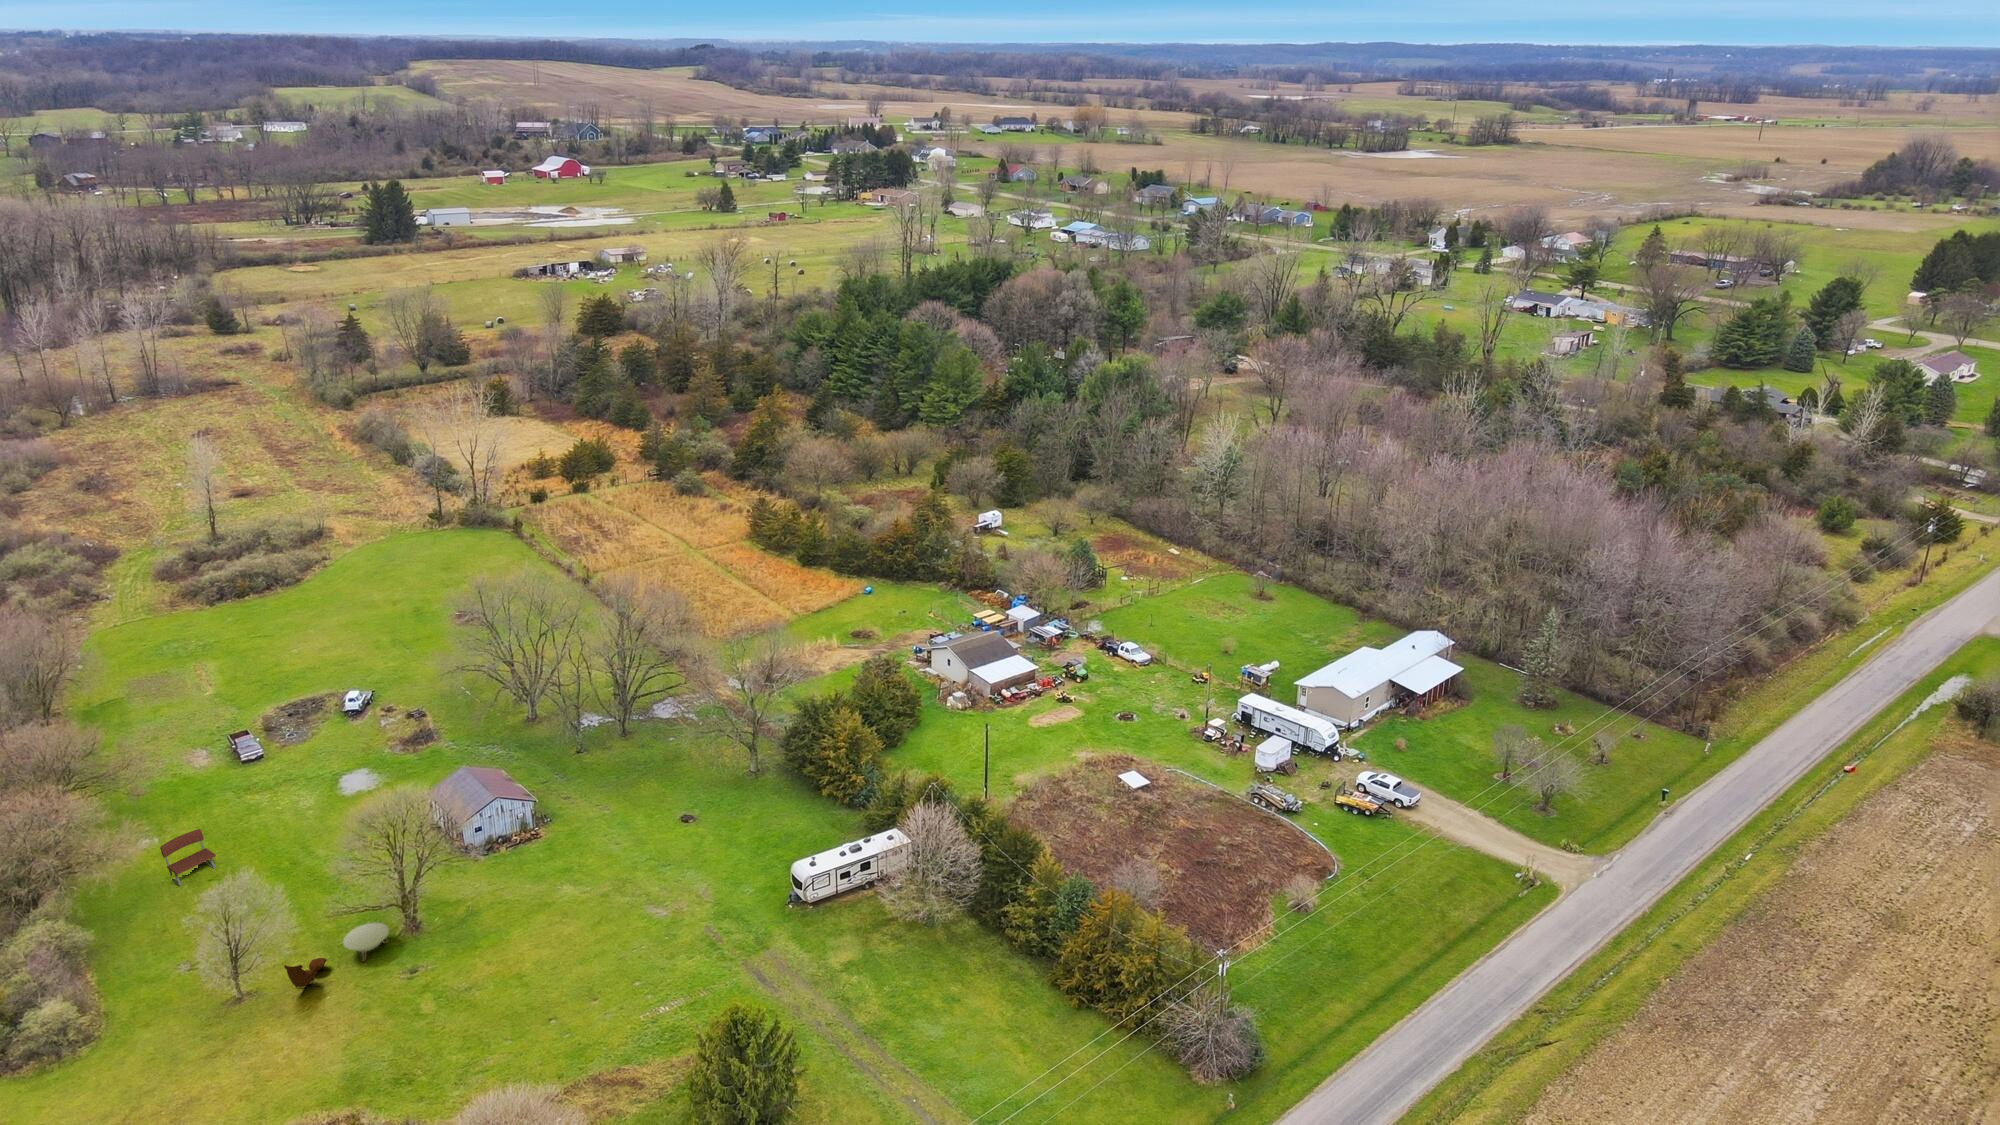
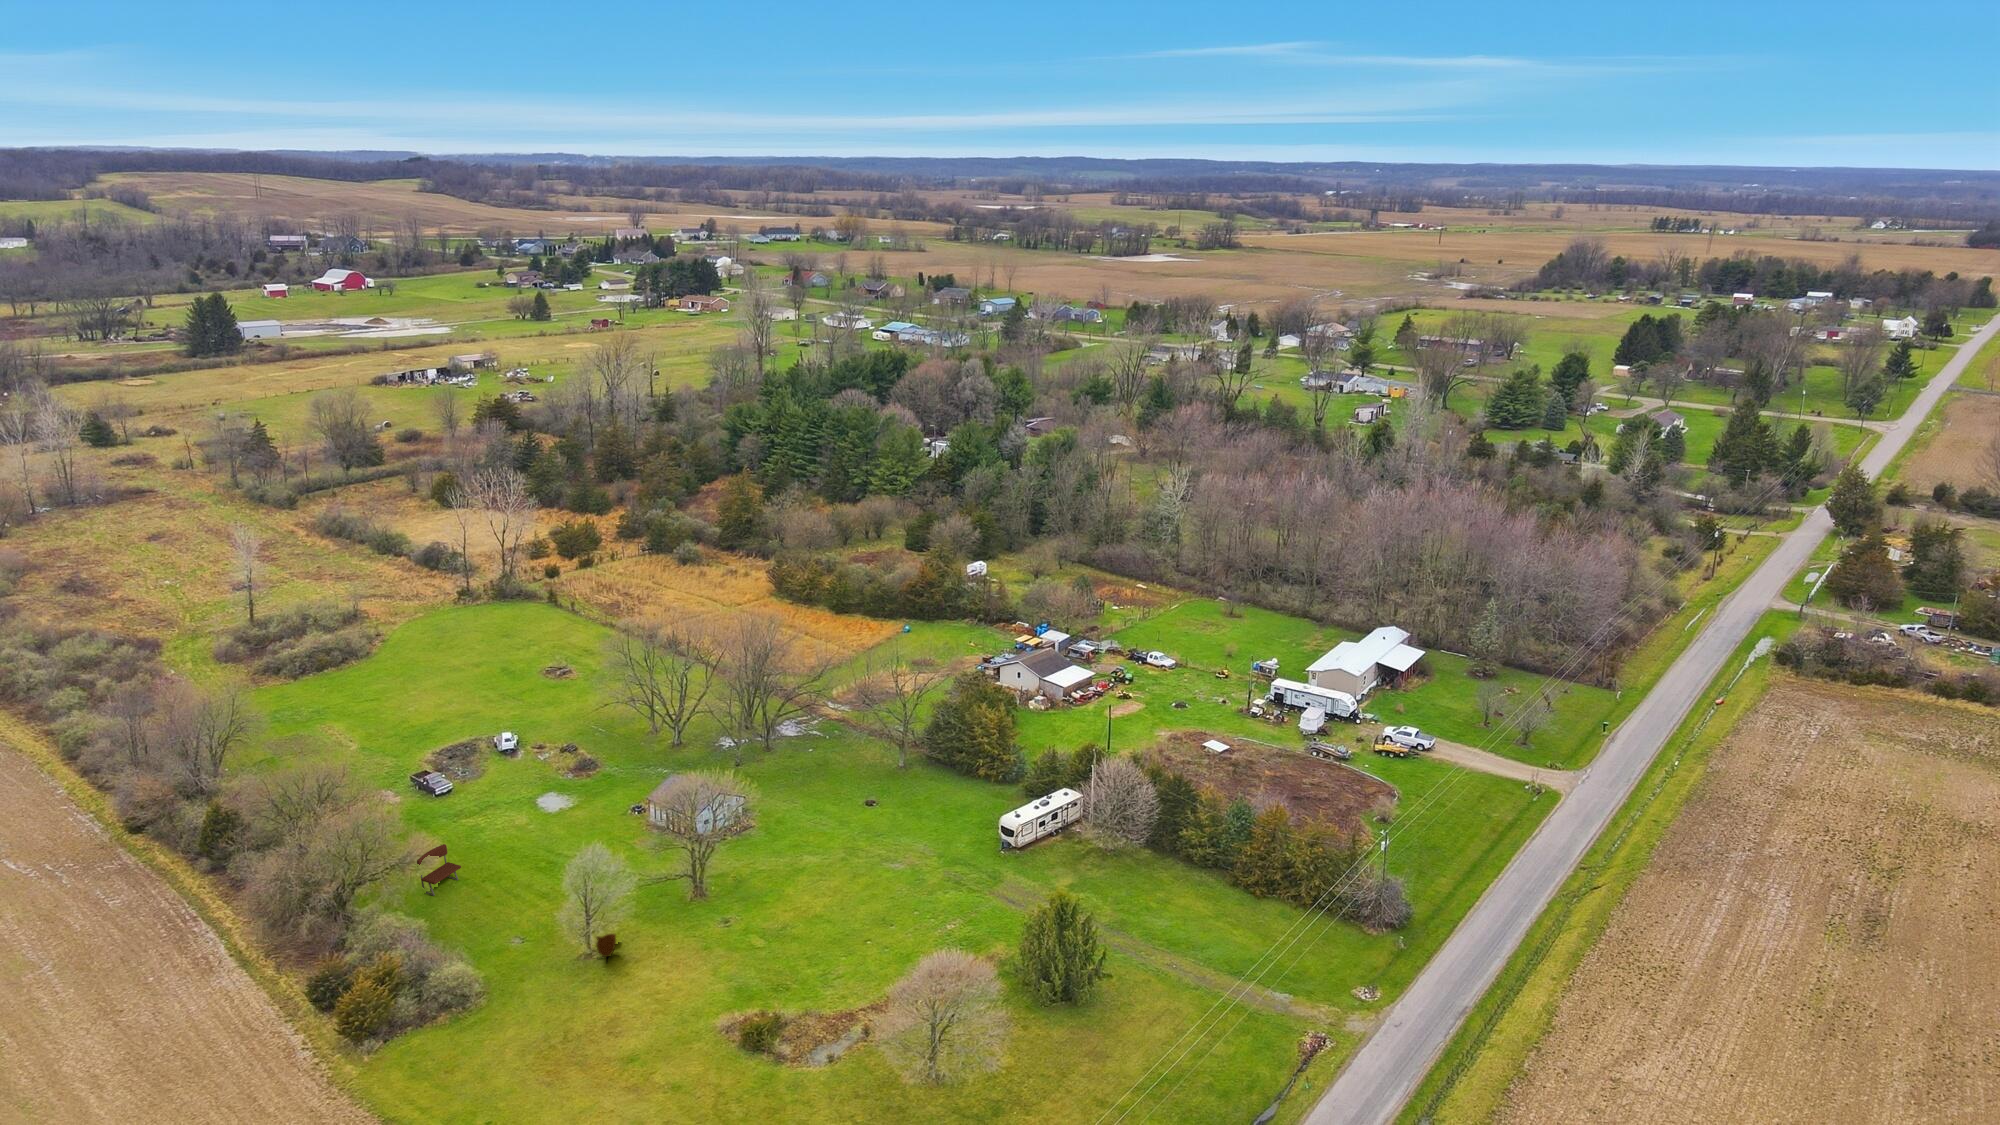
round table: present [343,923,389,962] -> none [625,902,662,935]

